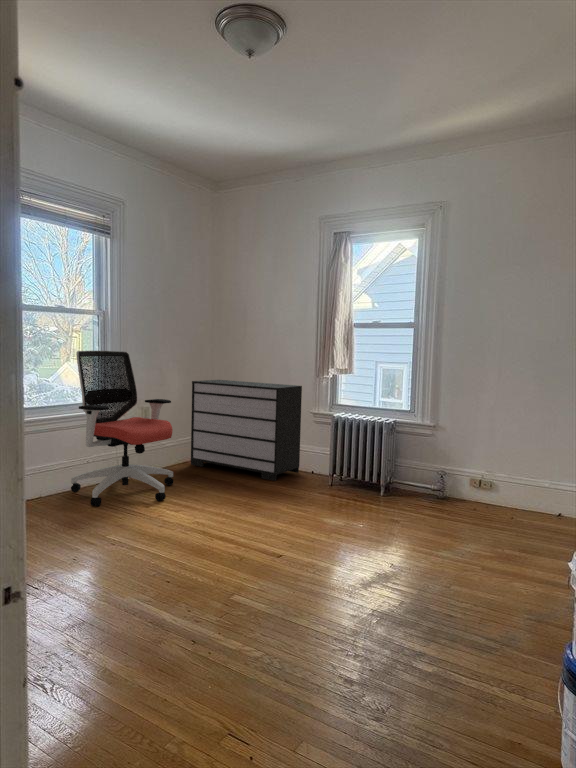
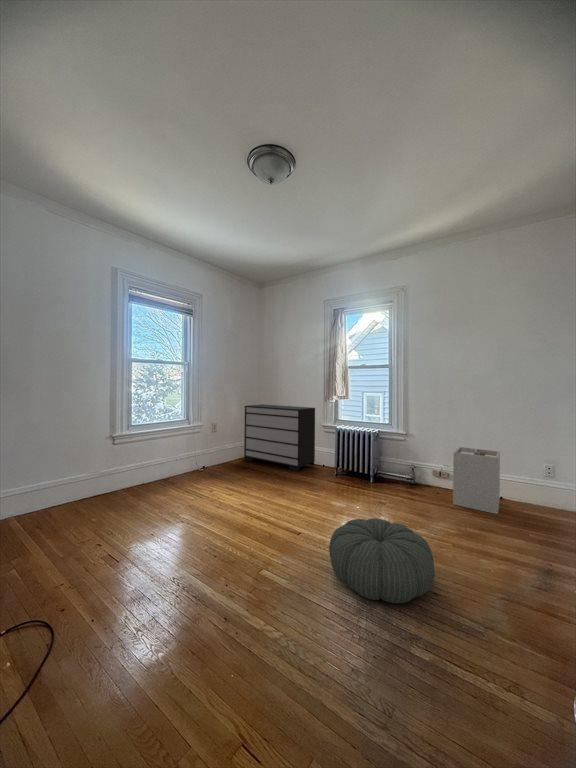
office chair: present [71,351,174,506] -> none [164,387,231,491]
laundry hamper: none [491,444,559,533] -> present [453,447,500,514]
pouf: none [320,531,451,624] -> present [329,518,435,603]

